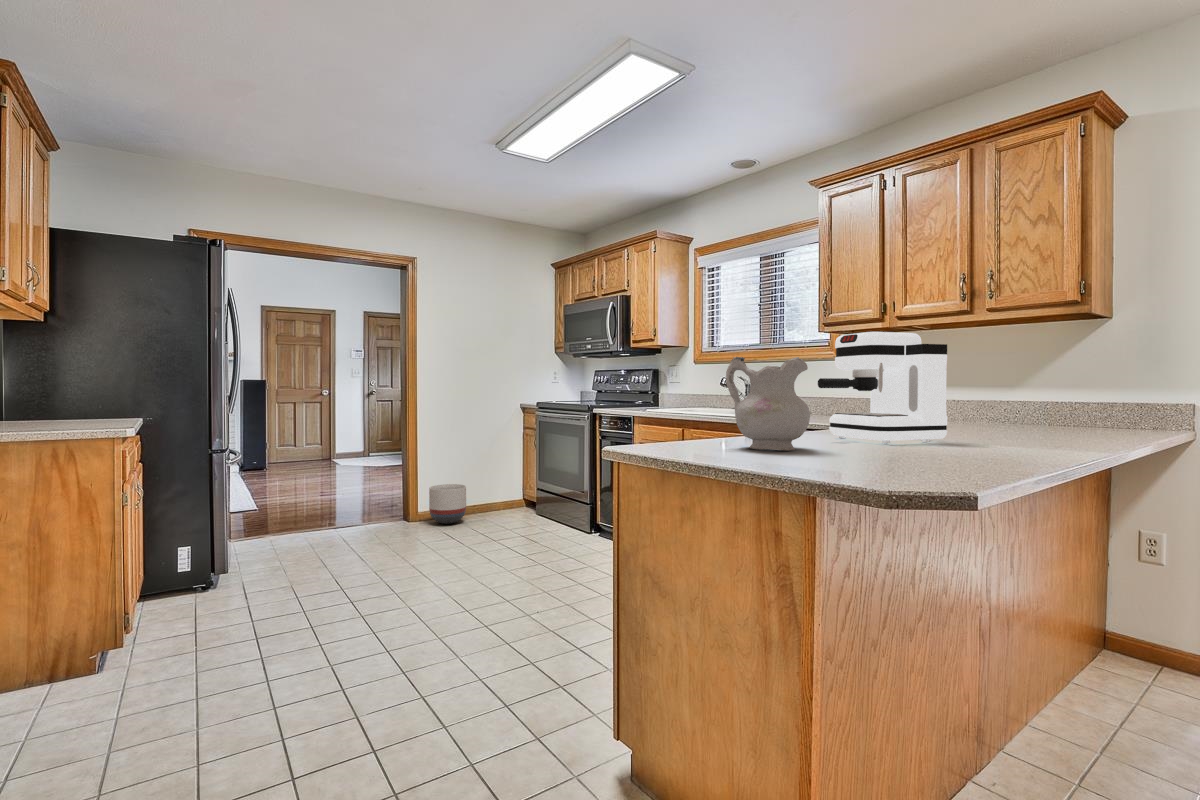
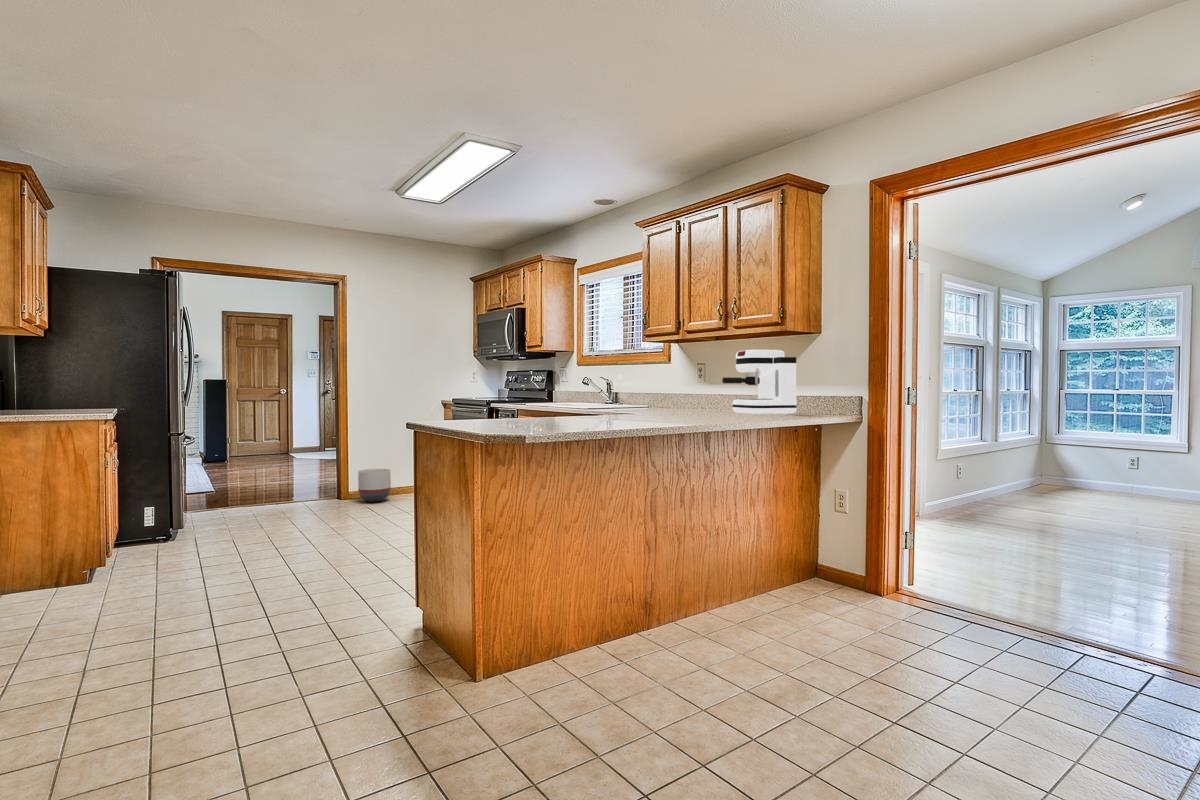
coffee maker: present [818,332,947,443] -> present [722,350,797,415]
ceramic pitcher: present [726,357,810,451] -> none [489,364,536,421]

